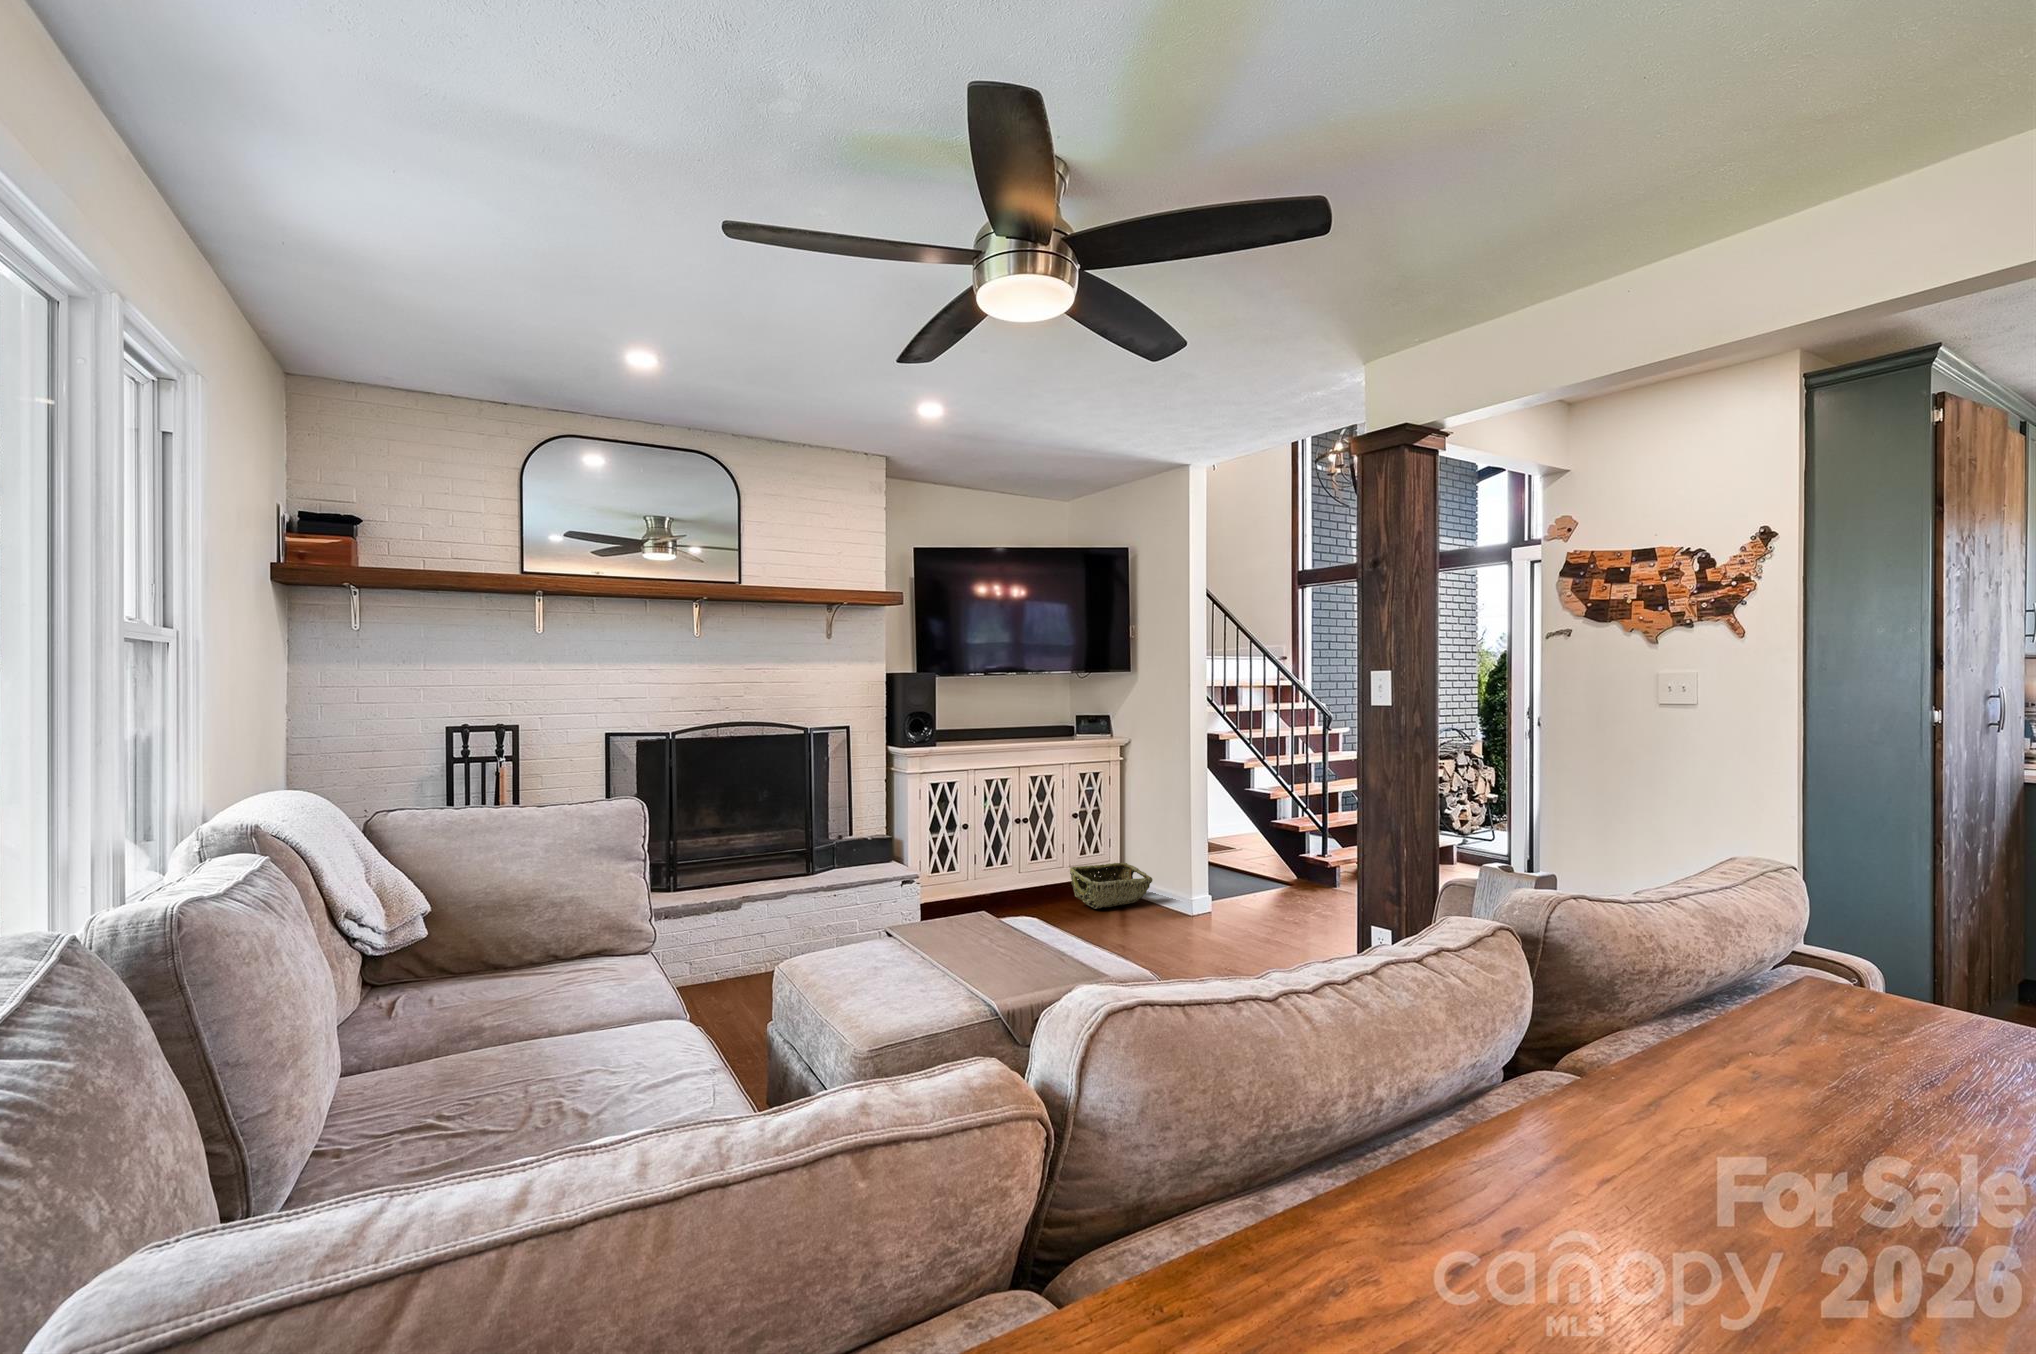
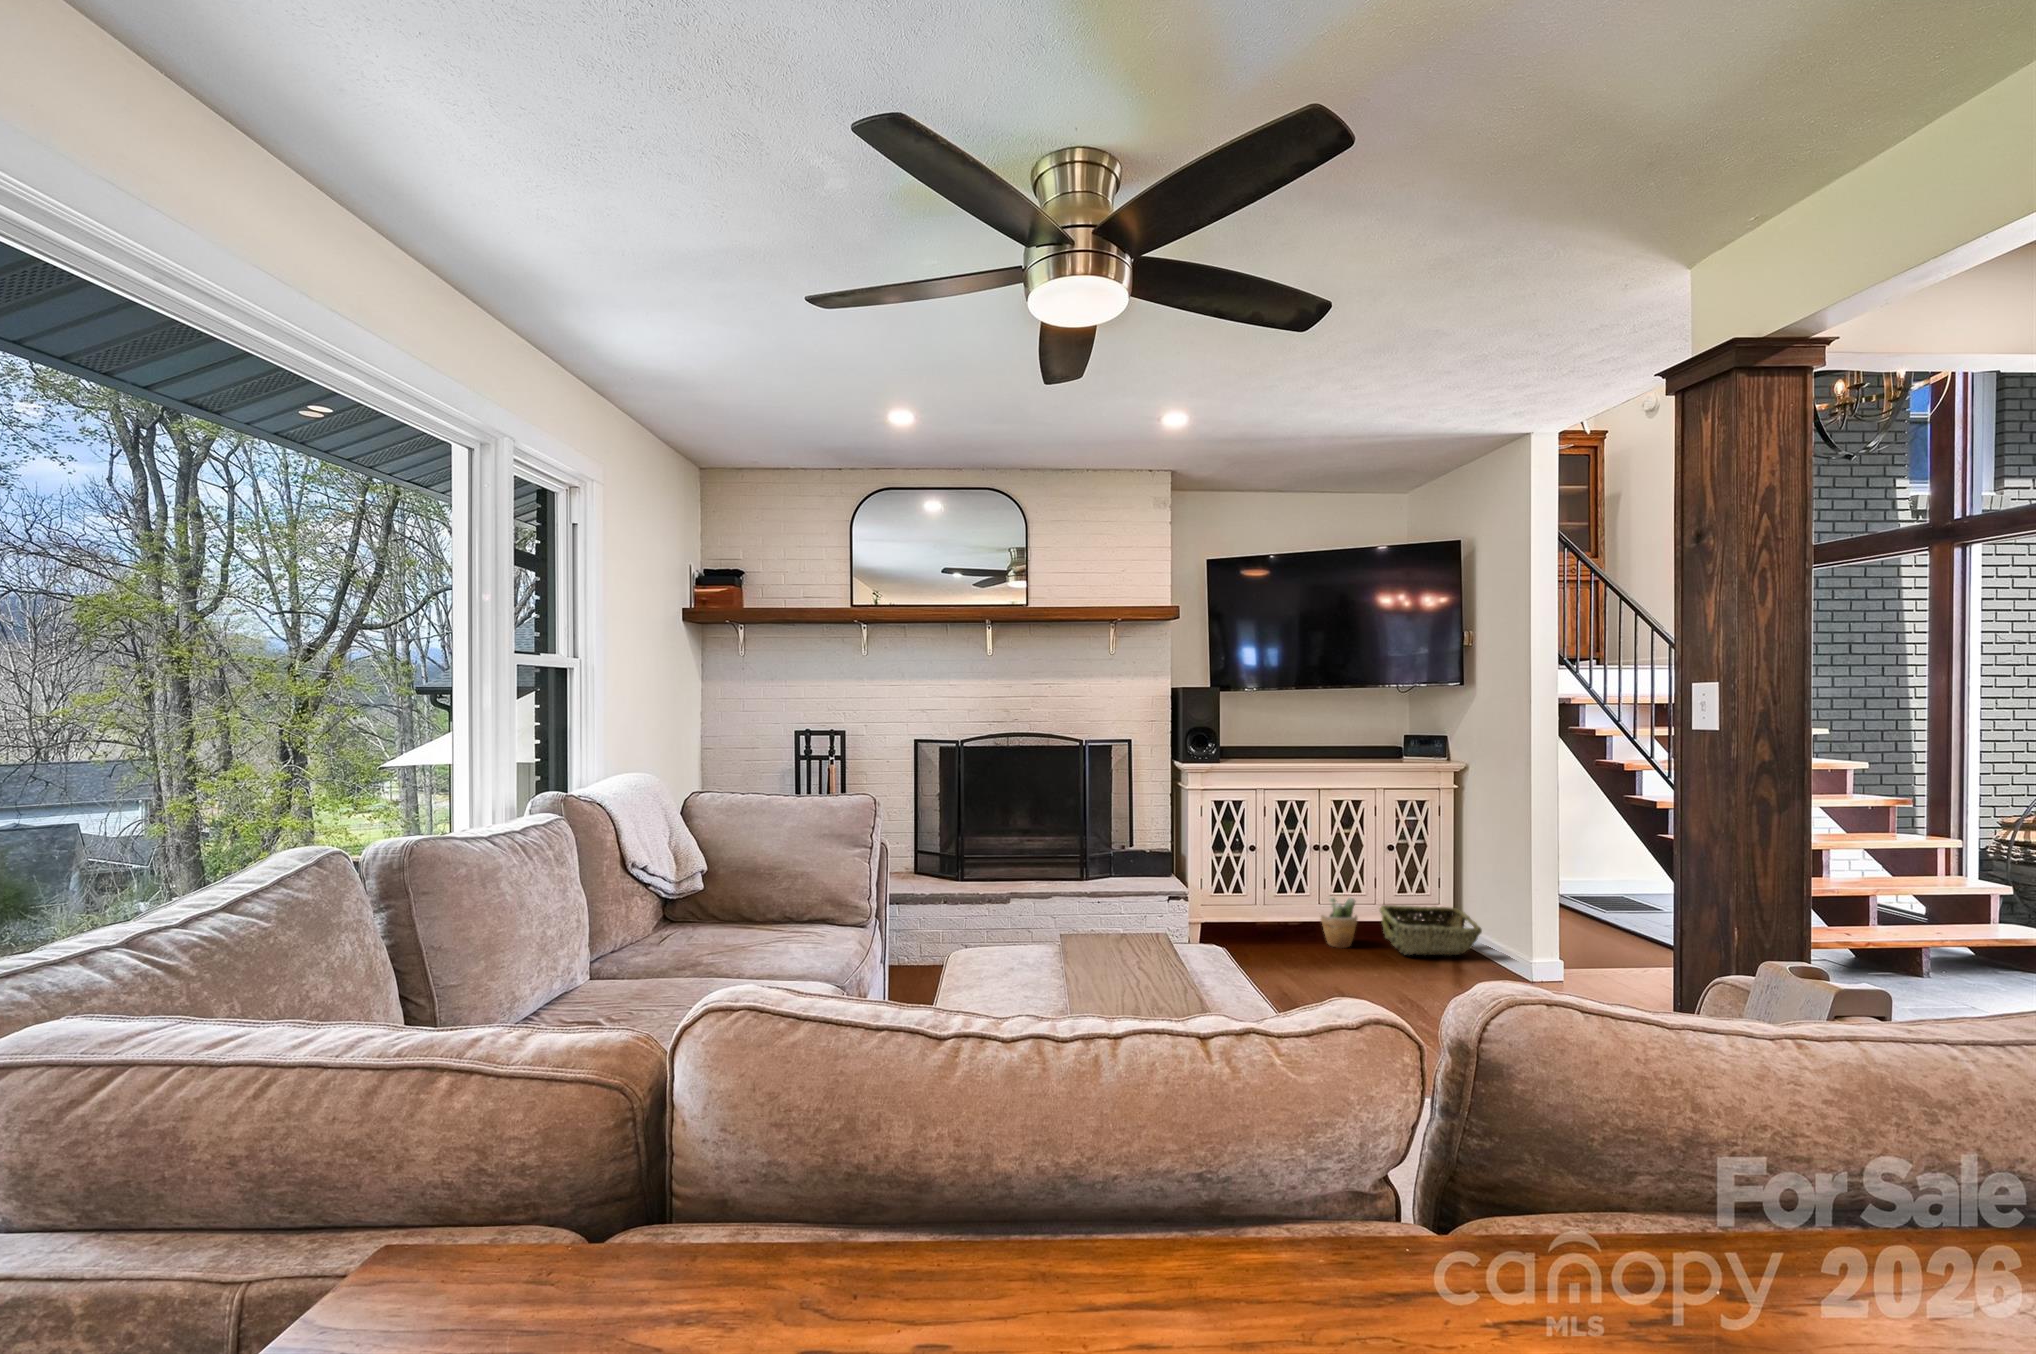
potted plant: none [1018,864,1051,911] -> present [1321,898,1357,948]

